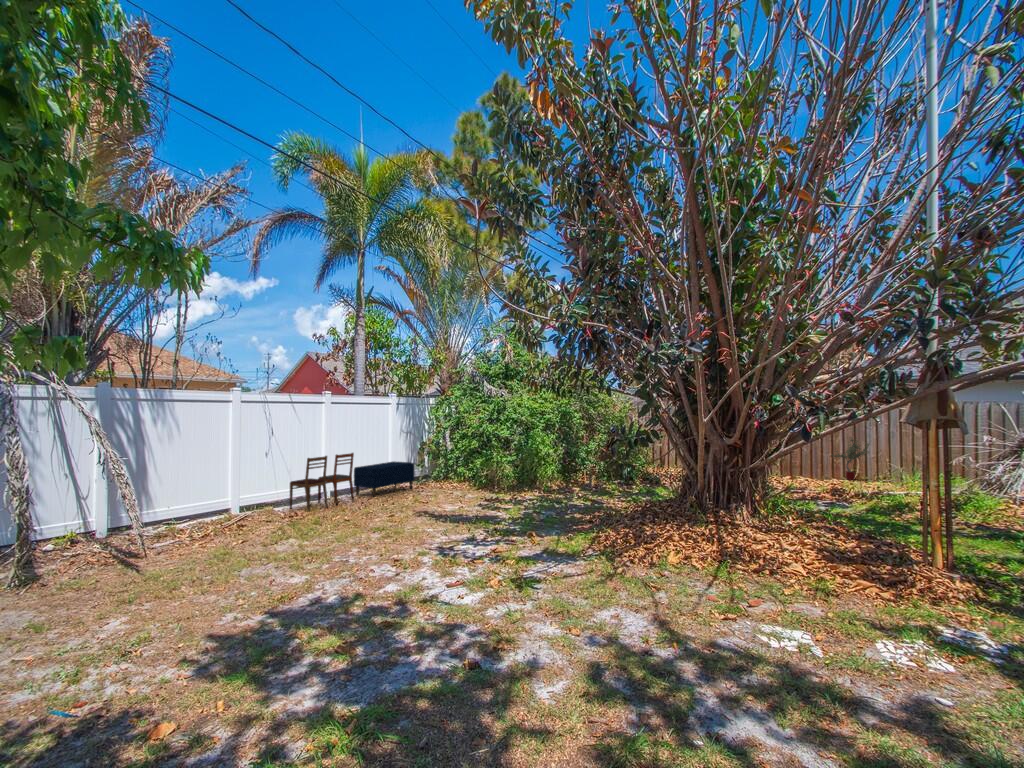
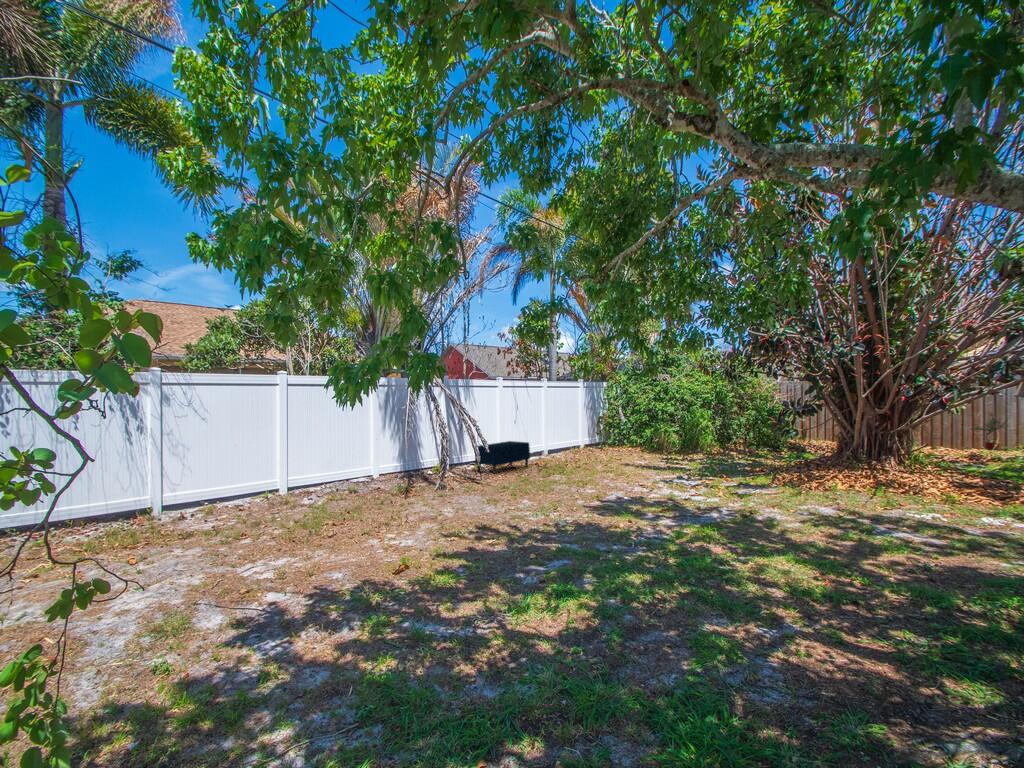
chair: present [290,453,354,511] -> none [530,421,571,462]
bench: present [354,462,414,497] -> present [475,441,530,474]

